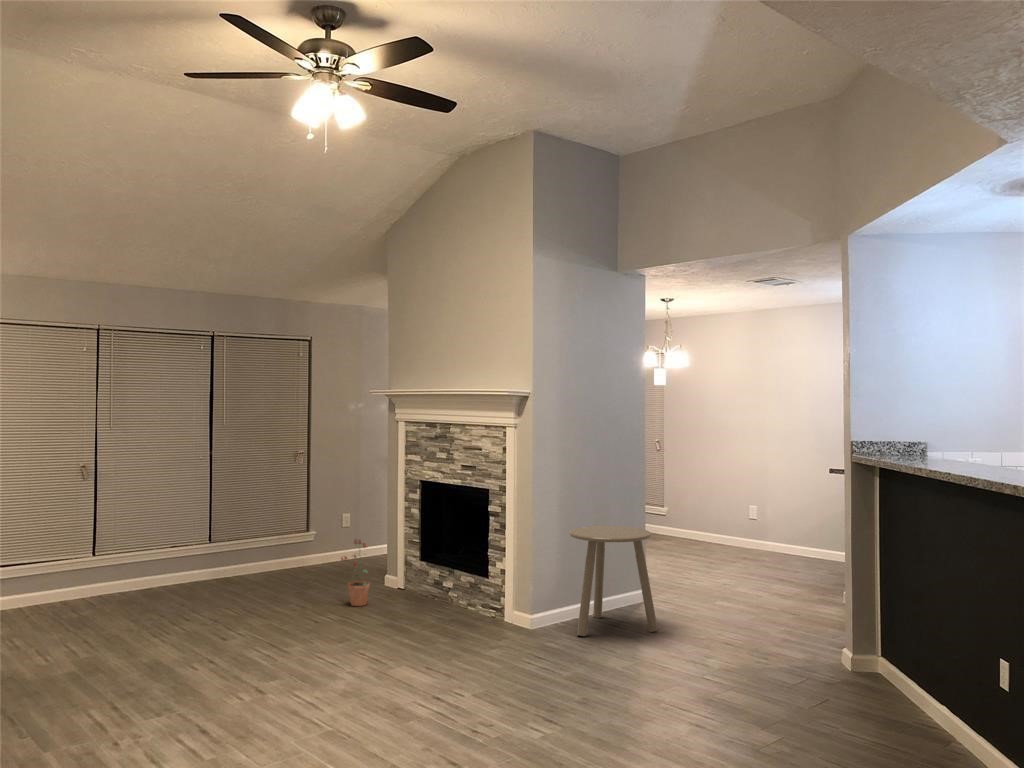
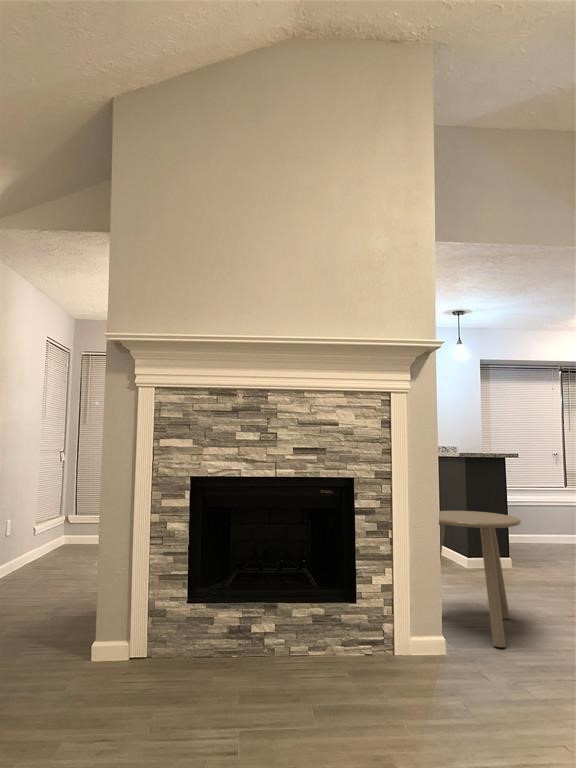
potted plant: present [341,539,370,606] -> none [110,587,179,728]

